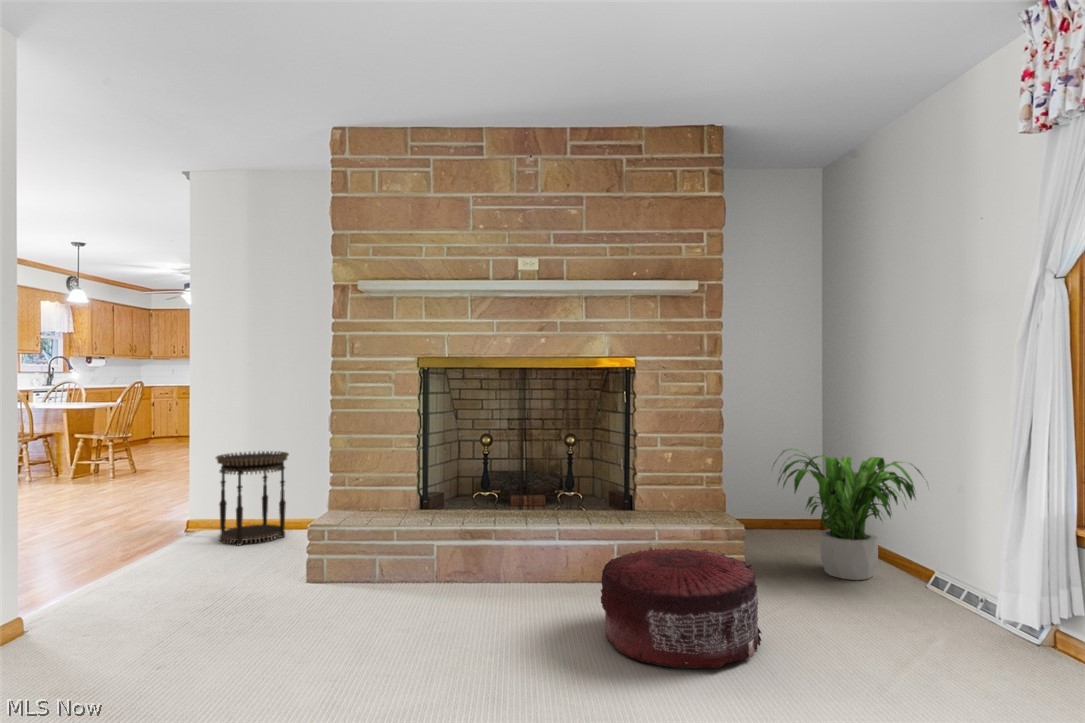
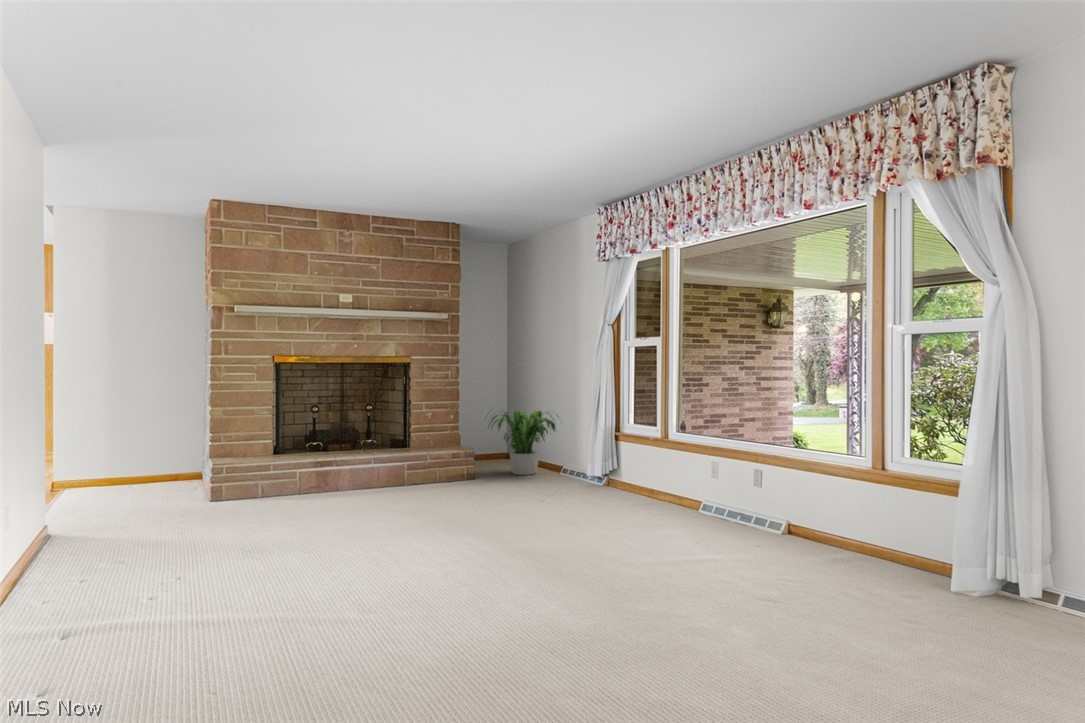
side table: present [216,451,289,545] -> none [90,425,149,493]
pouf: present [601,547,762,668] -> none [414,456,491,505]

